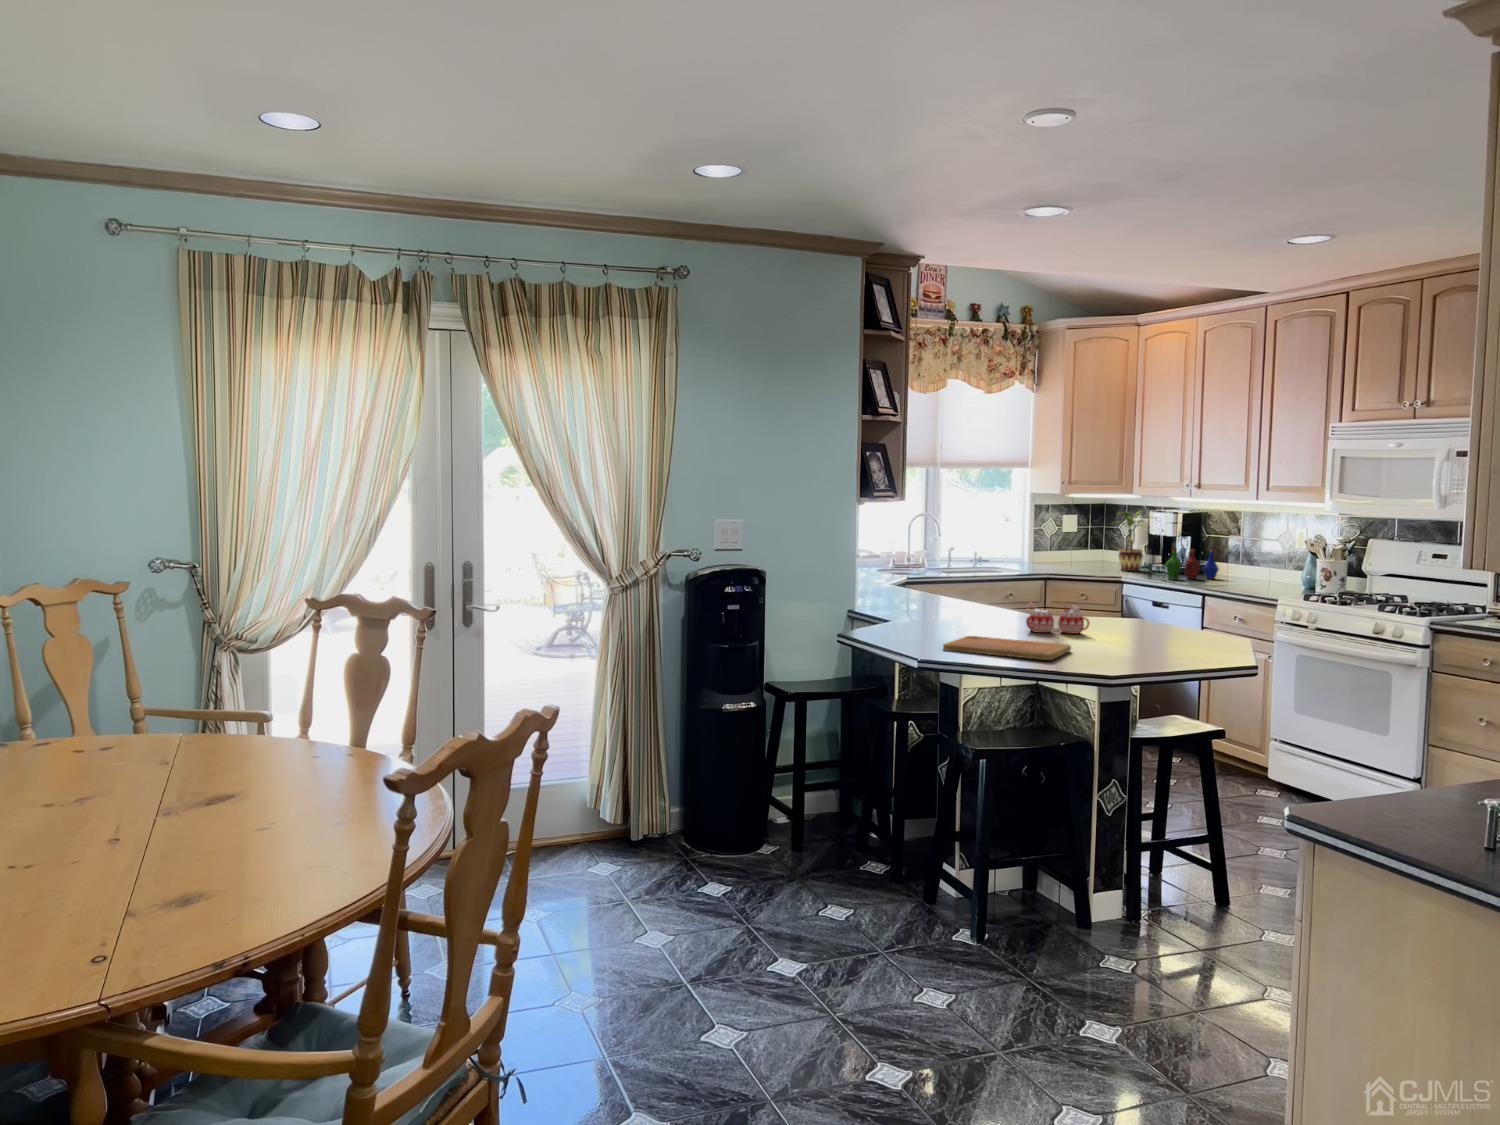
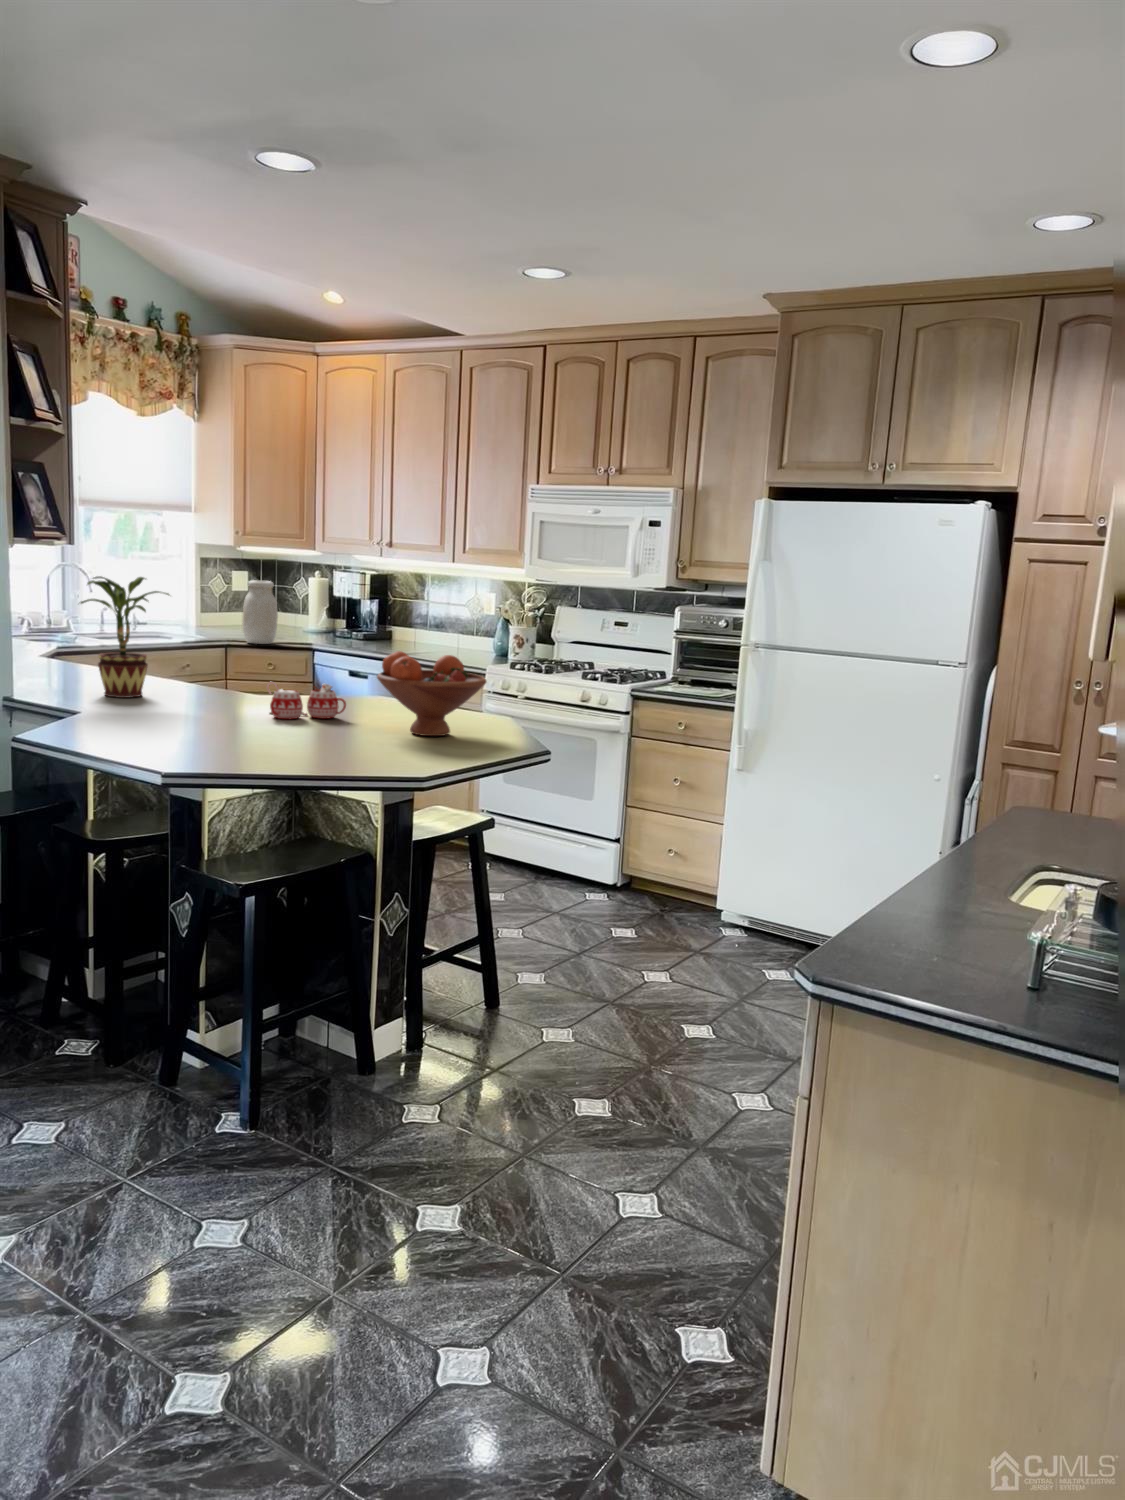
potted plant: present [1112,510,1143,571] -> present [81,576,169,698]
jar: none [1060,522,1090,577] -> present [242,580,278,644]
bottle: present [1166,549,1219,580] -> none [357,613,409,646]
fruit bowl: none [1107,579,1205,651] -> present [377,651,487,736]
cutting board: present [943,636,1071,660] -> none [183,730,346,759]

